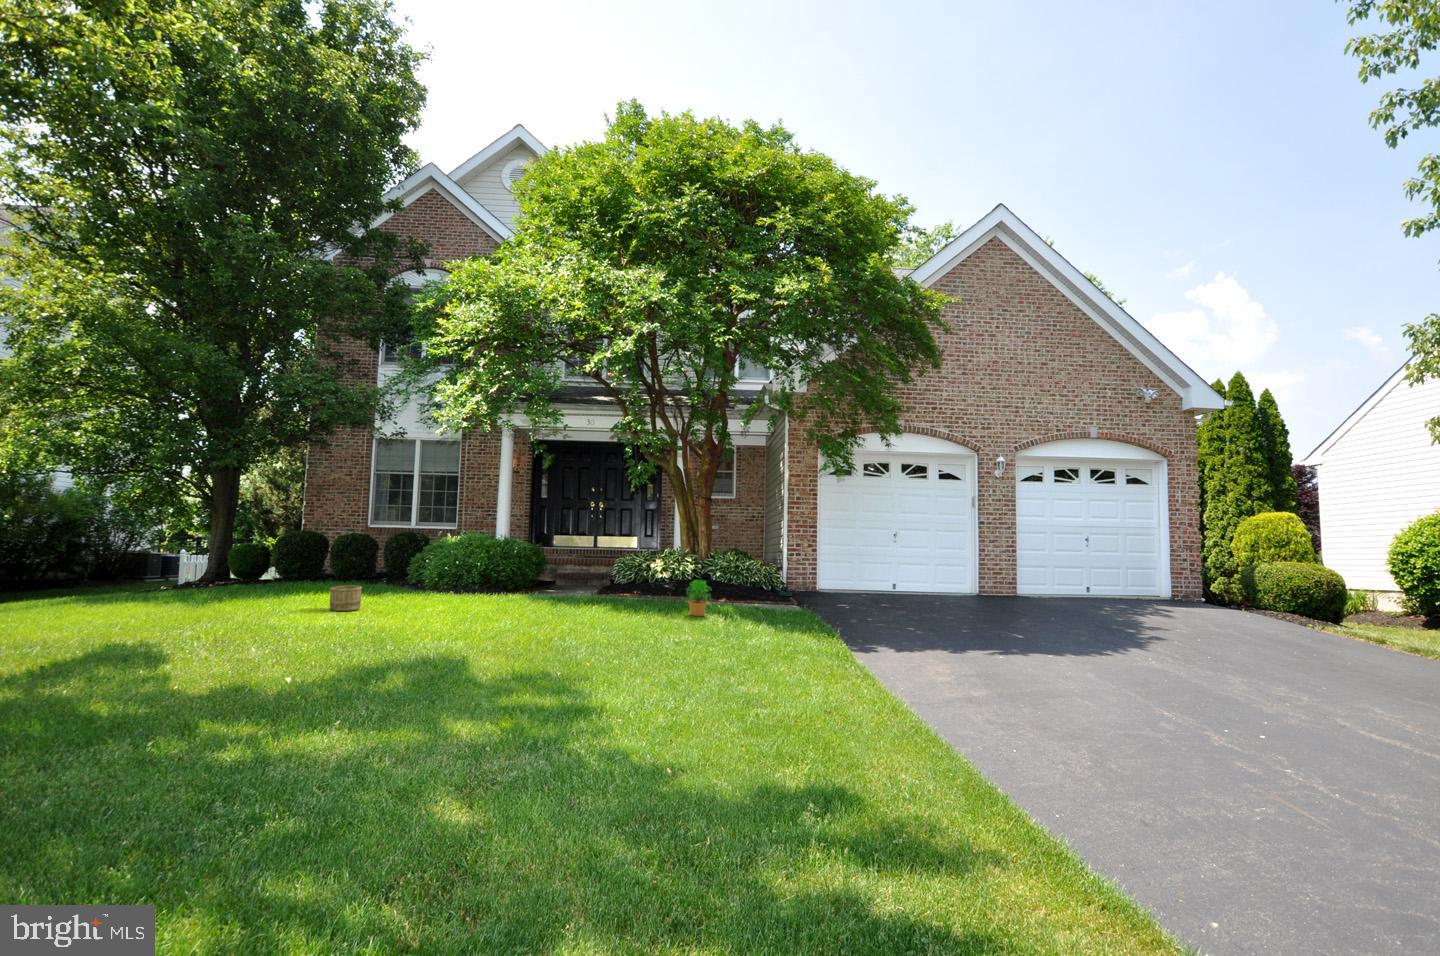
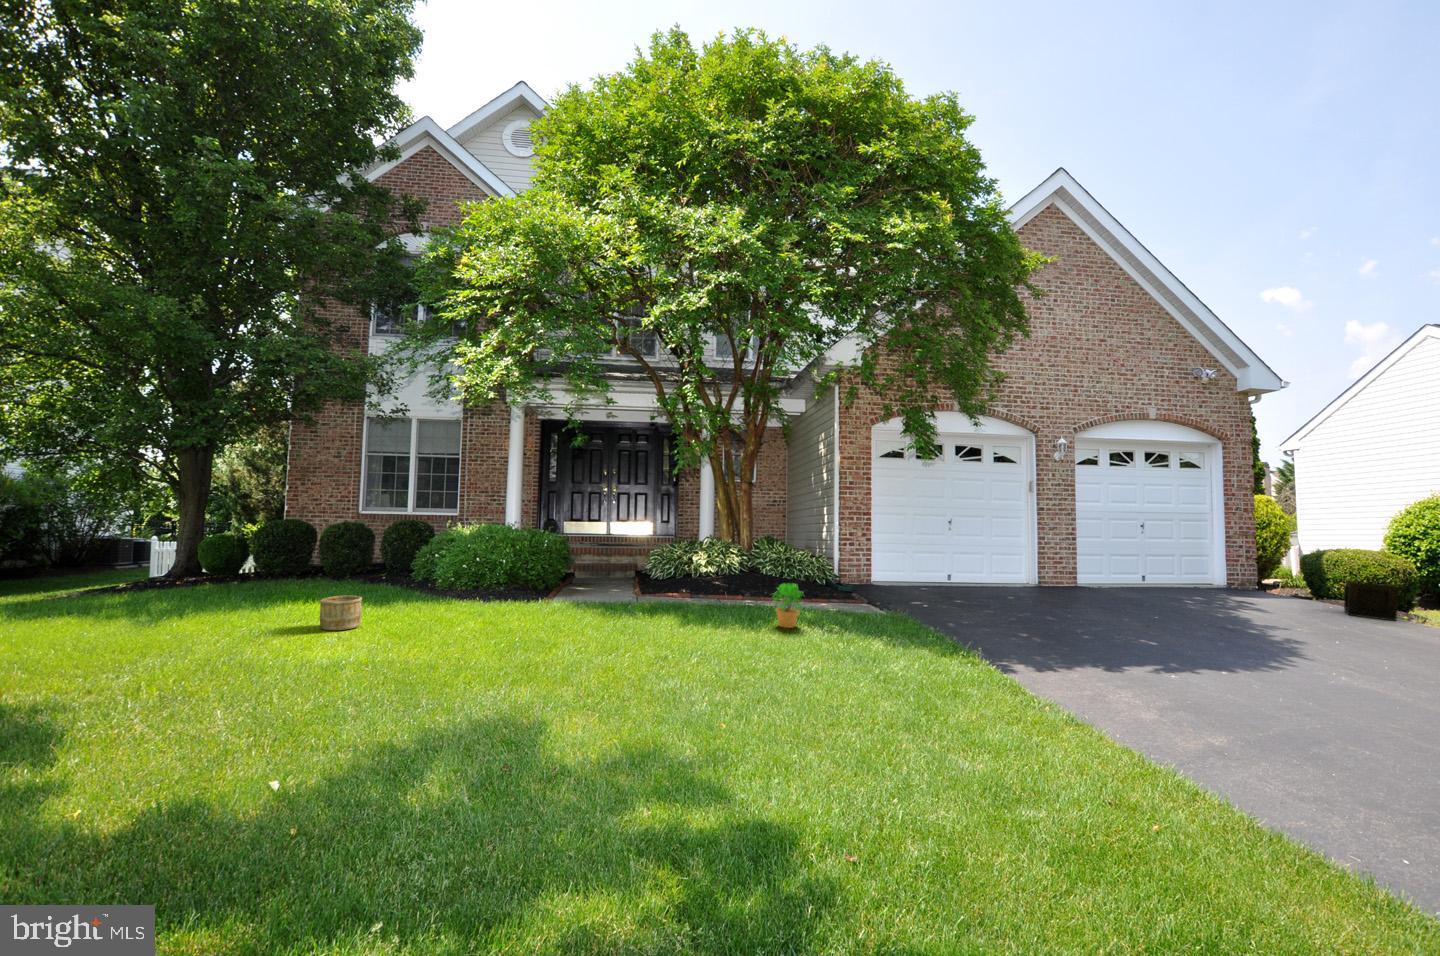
wooden crate: none [1265,590,1309,628] -> present [1344,580,1398,621]

